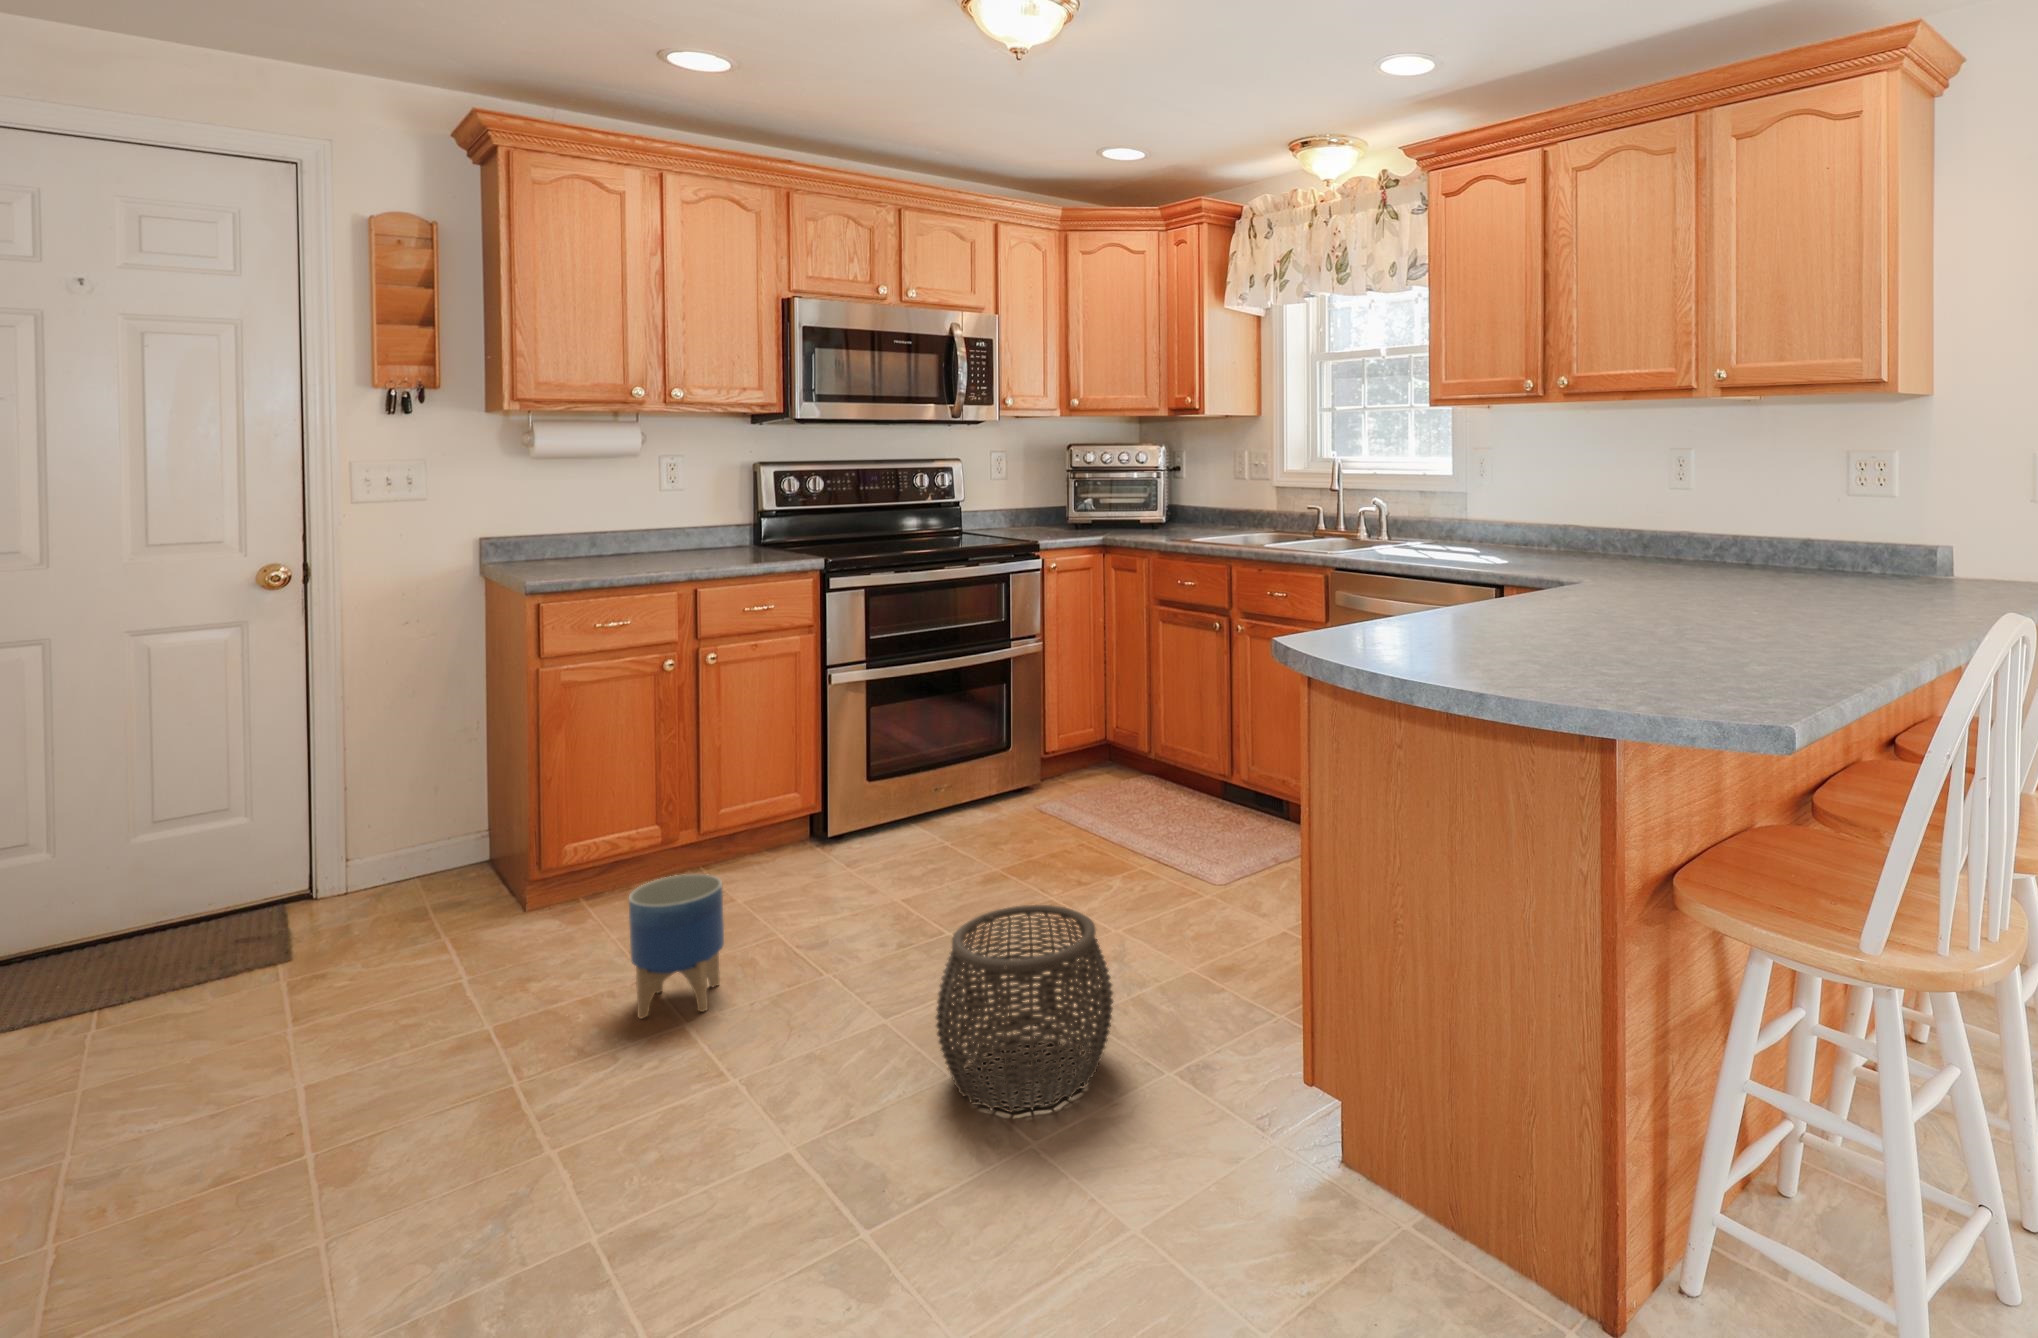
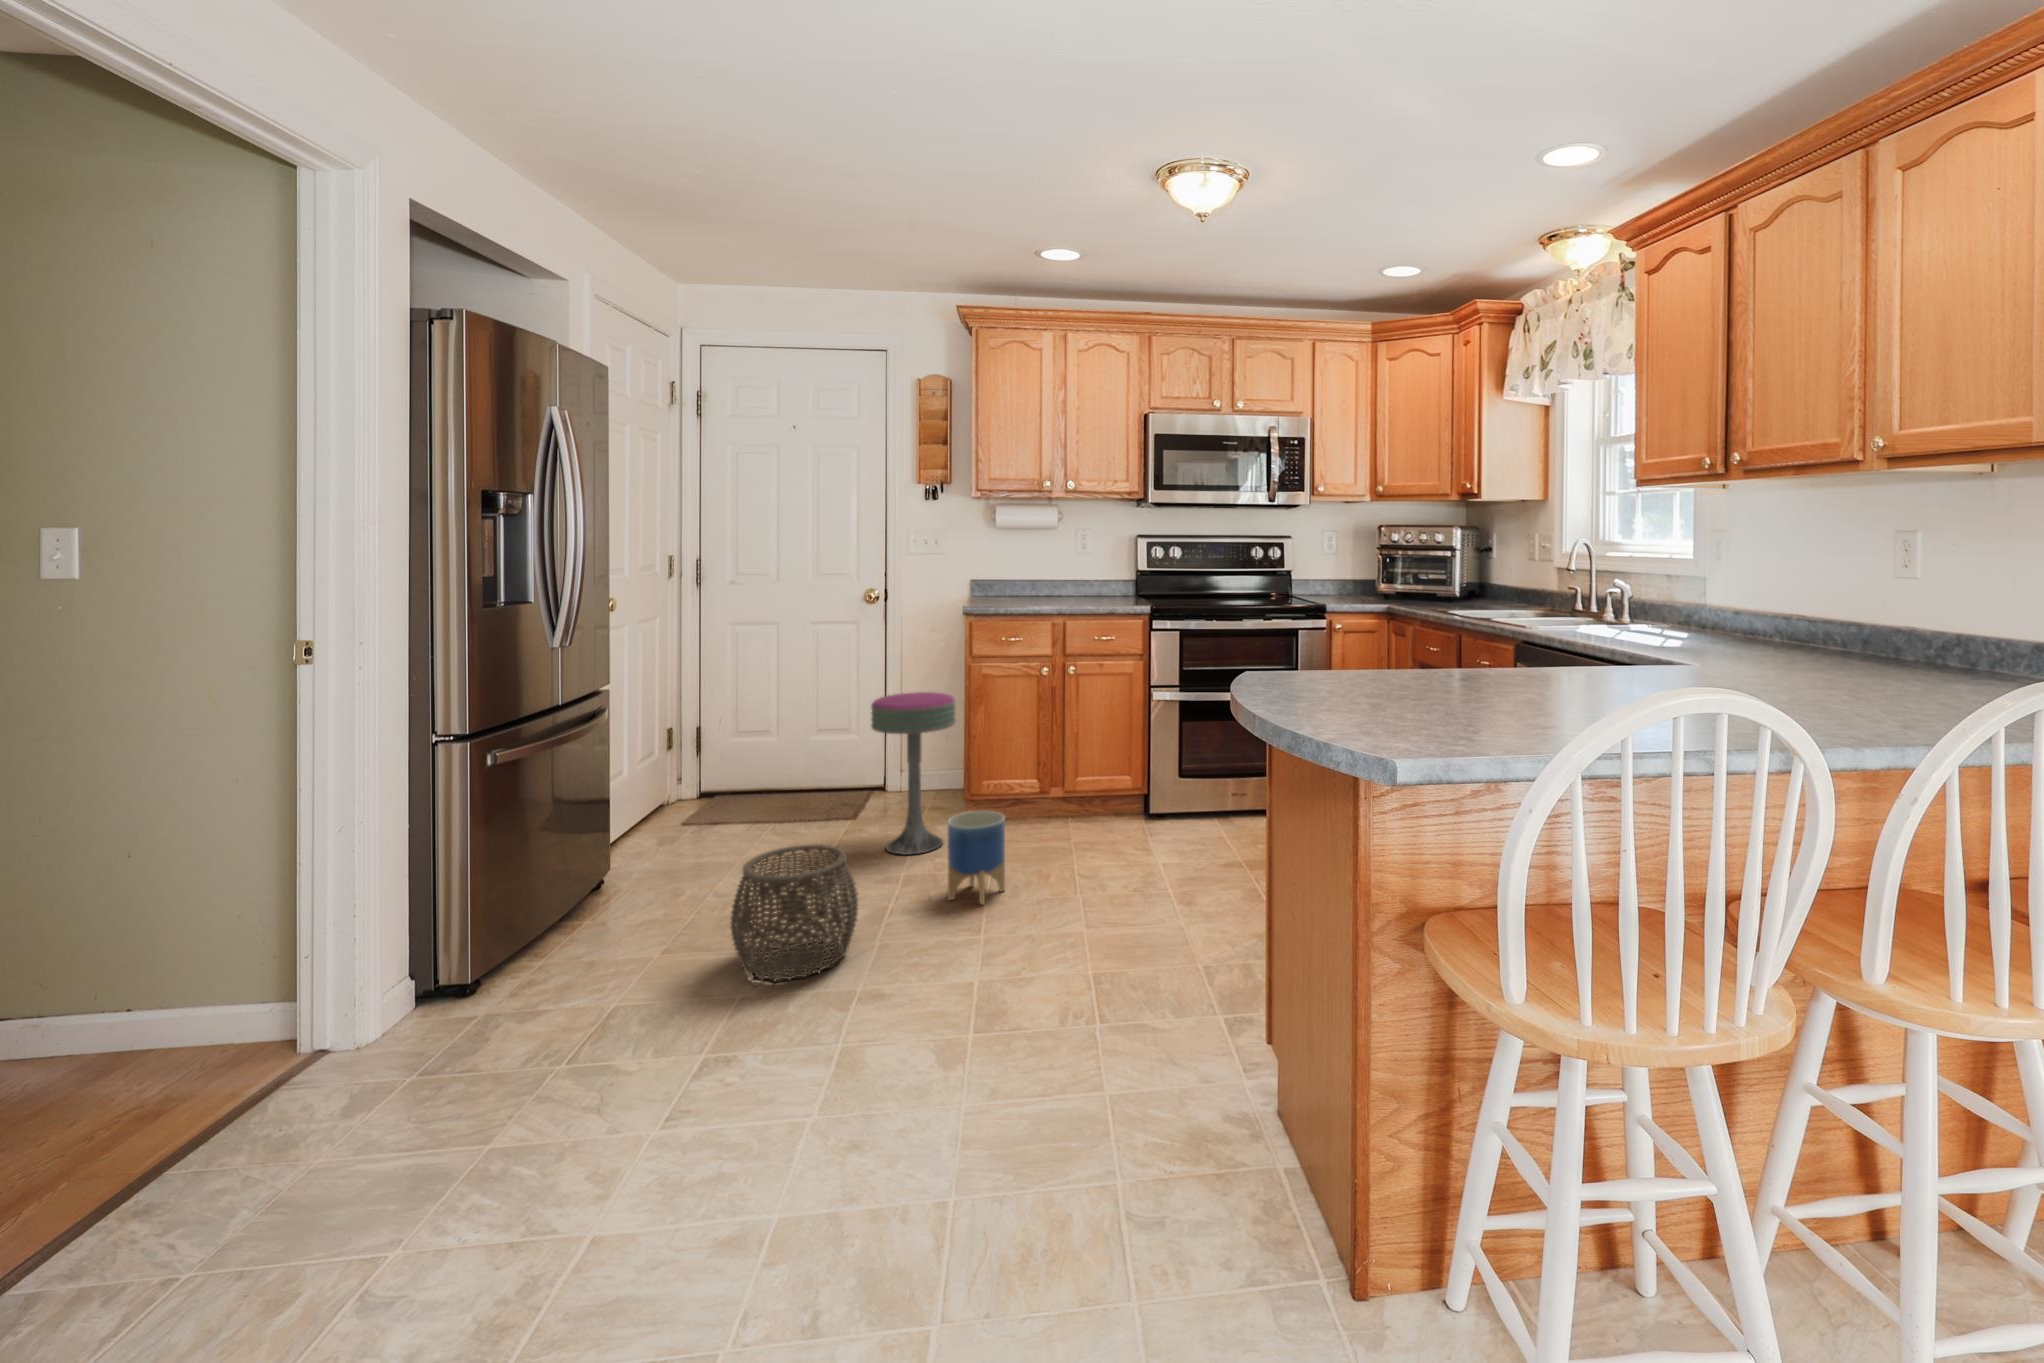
bar stool: none [396,715,554,980] -> present [871,692,956,855]
woven basket: present [936,905,1113,1112] -> present [731,844,858,981]

